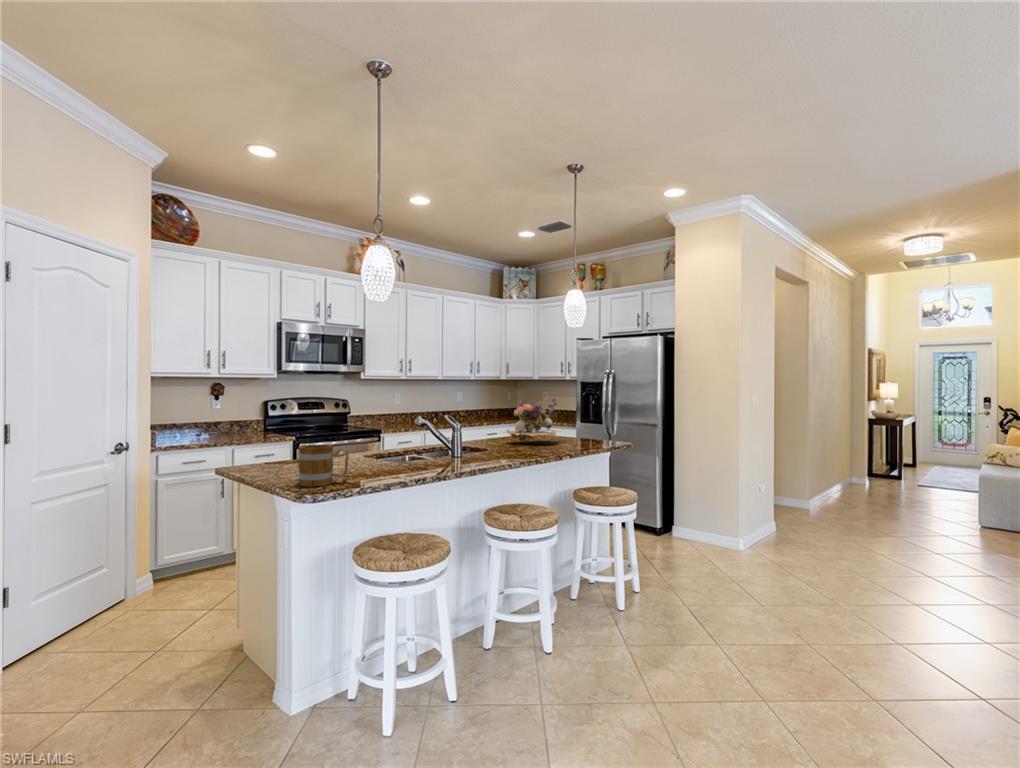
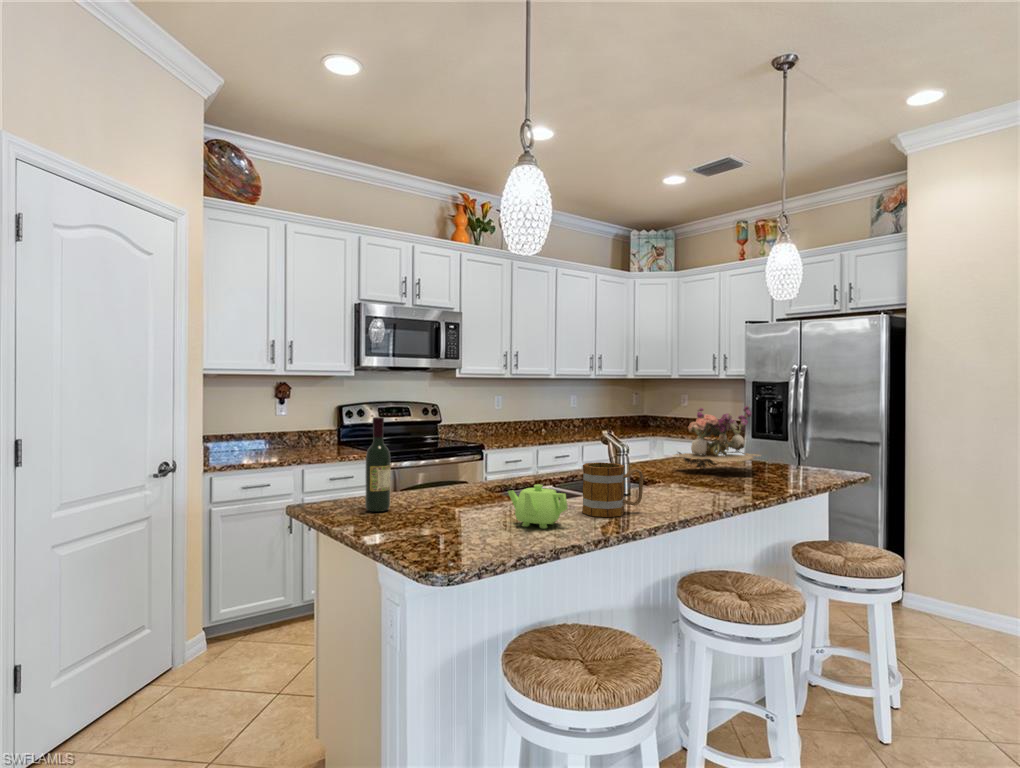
wine bottle: none [270,405,288,469] -> present [365,417,391,512]
mug: present [298,444,349,487] -> present [582,462,644,517]
teapot: none [366,447,404,475] -> present [508,485,568,529]

